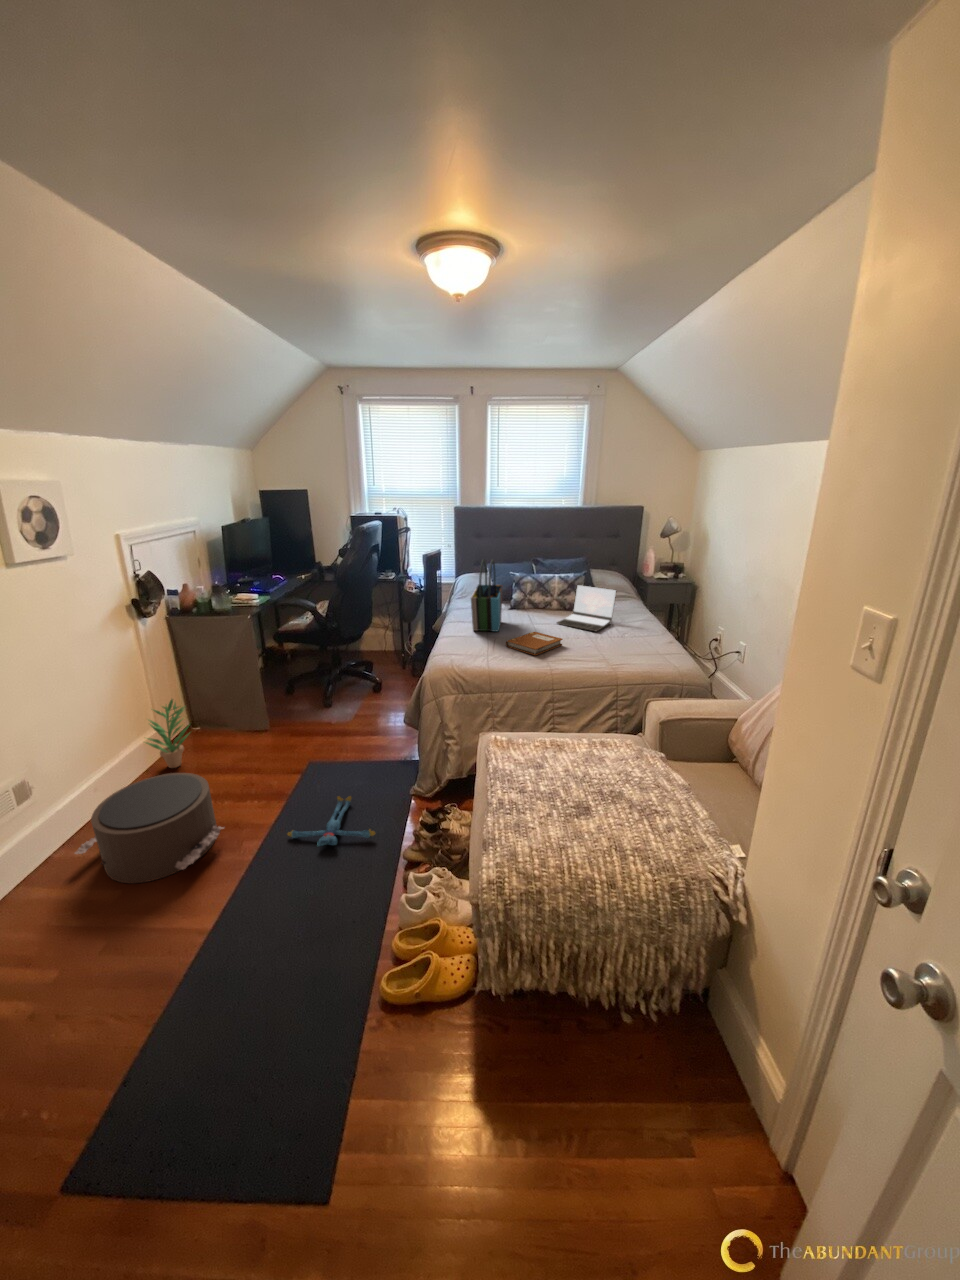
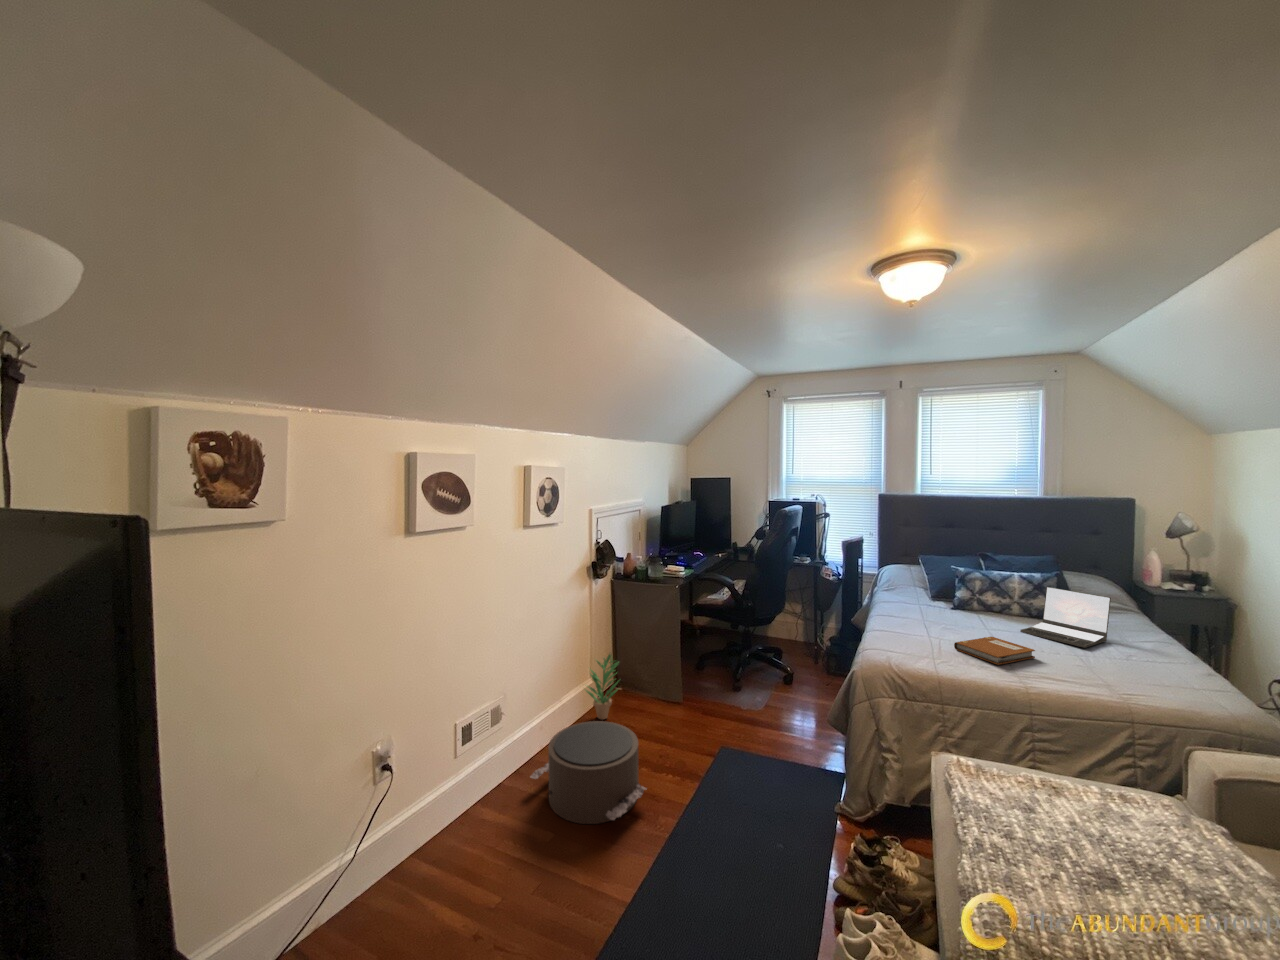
tote bag: present [471,559,503,631] -> none [907,548,943,631]
plush toy: present [288,796,375,846] -> none [709,785,803,843]

